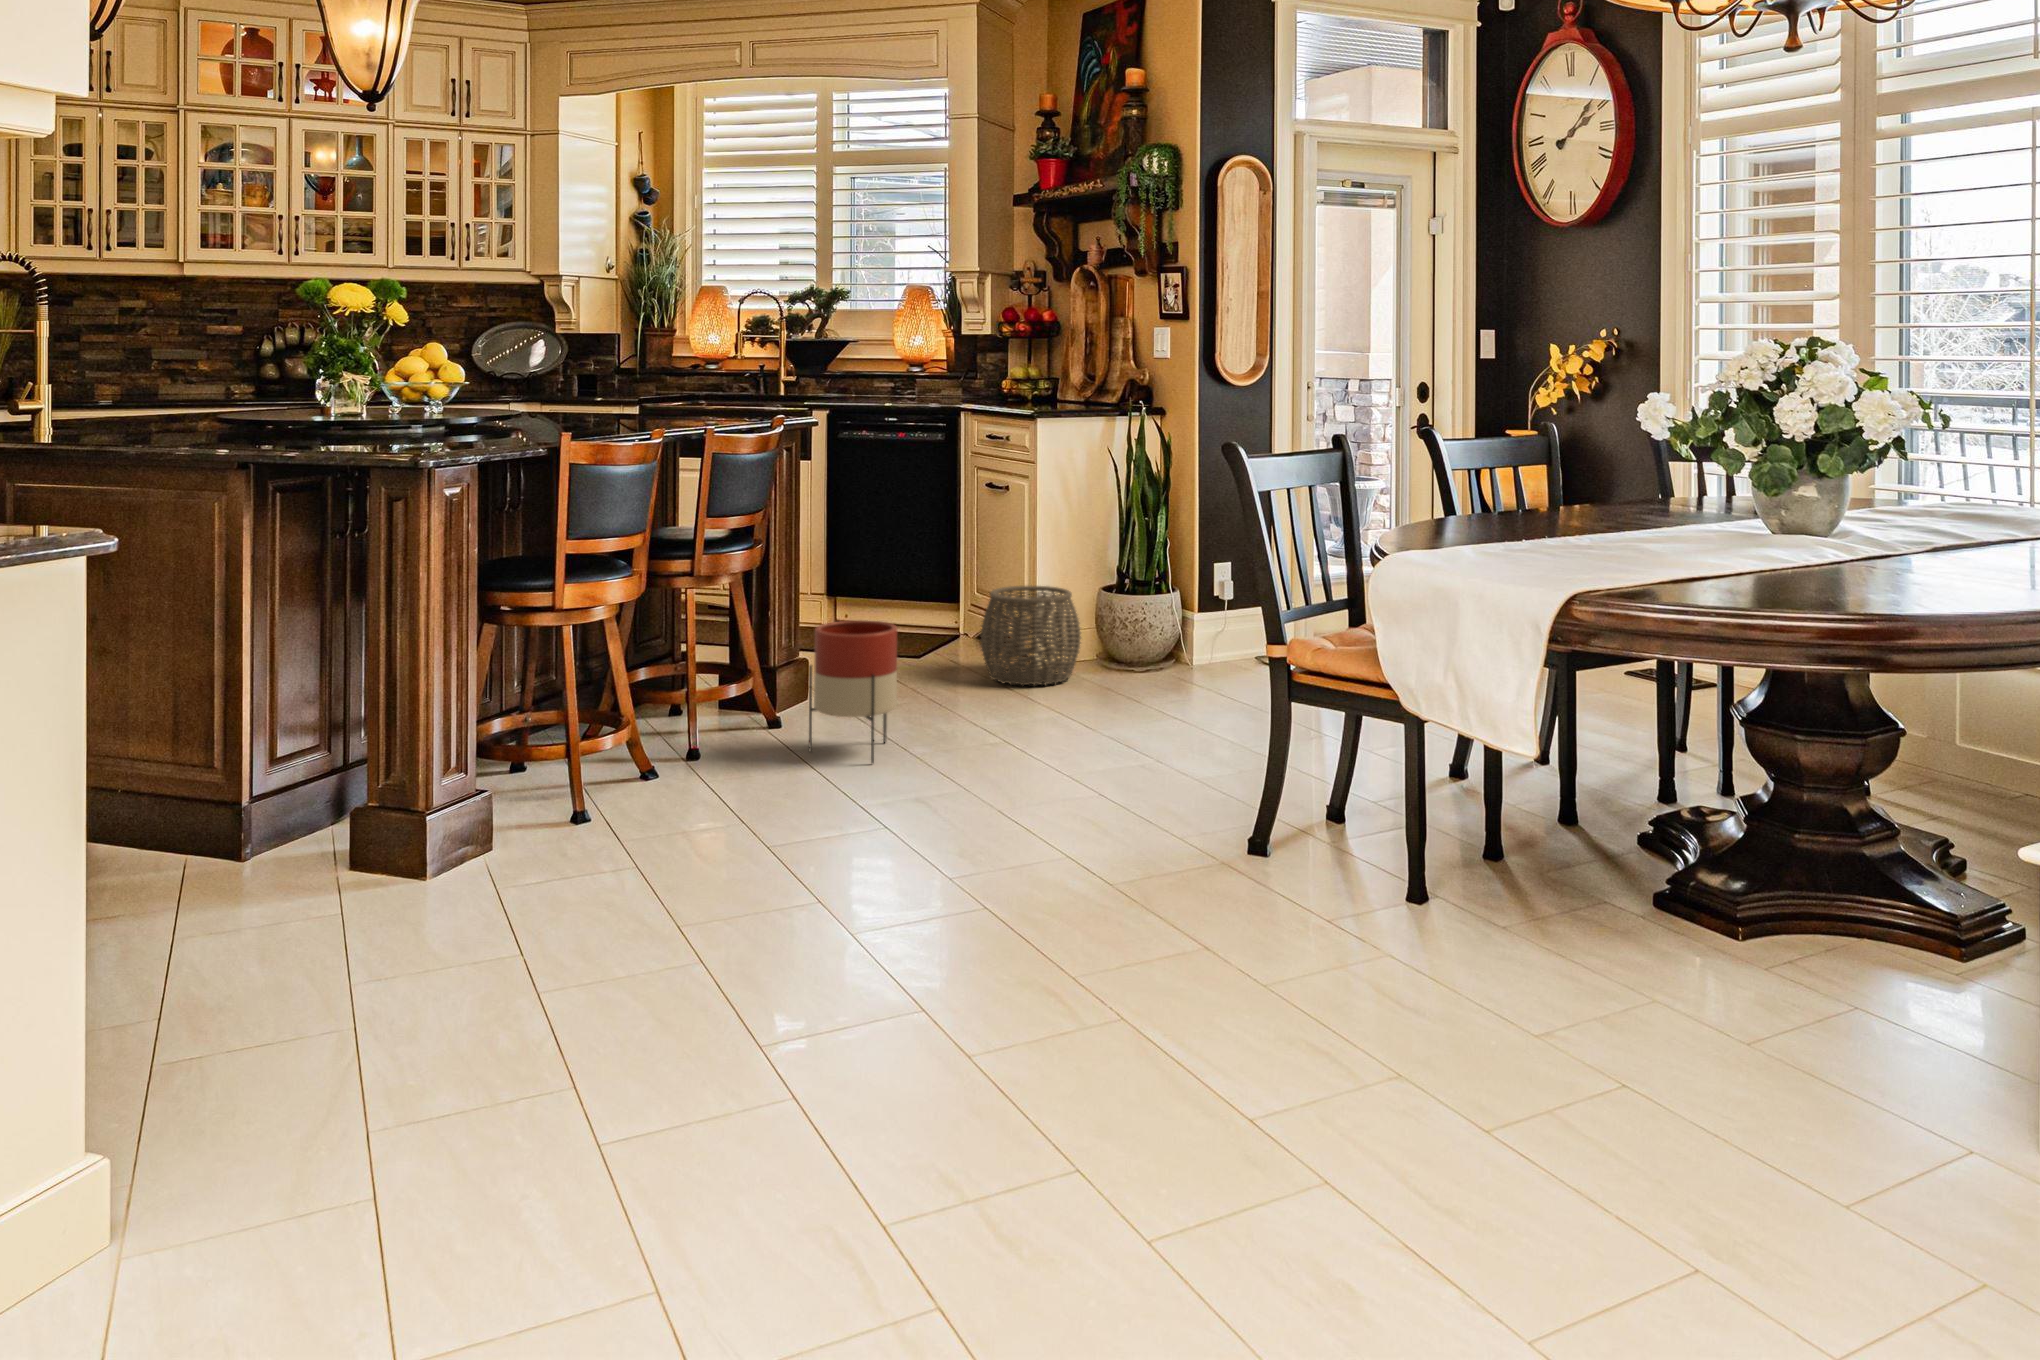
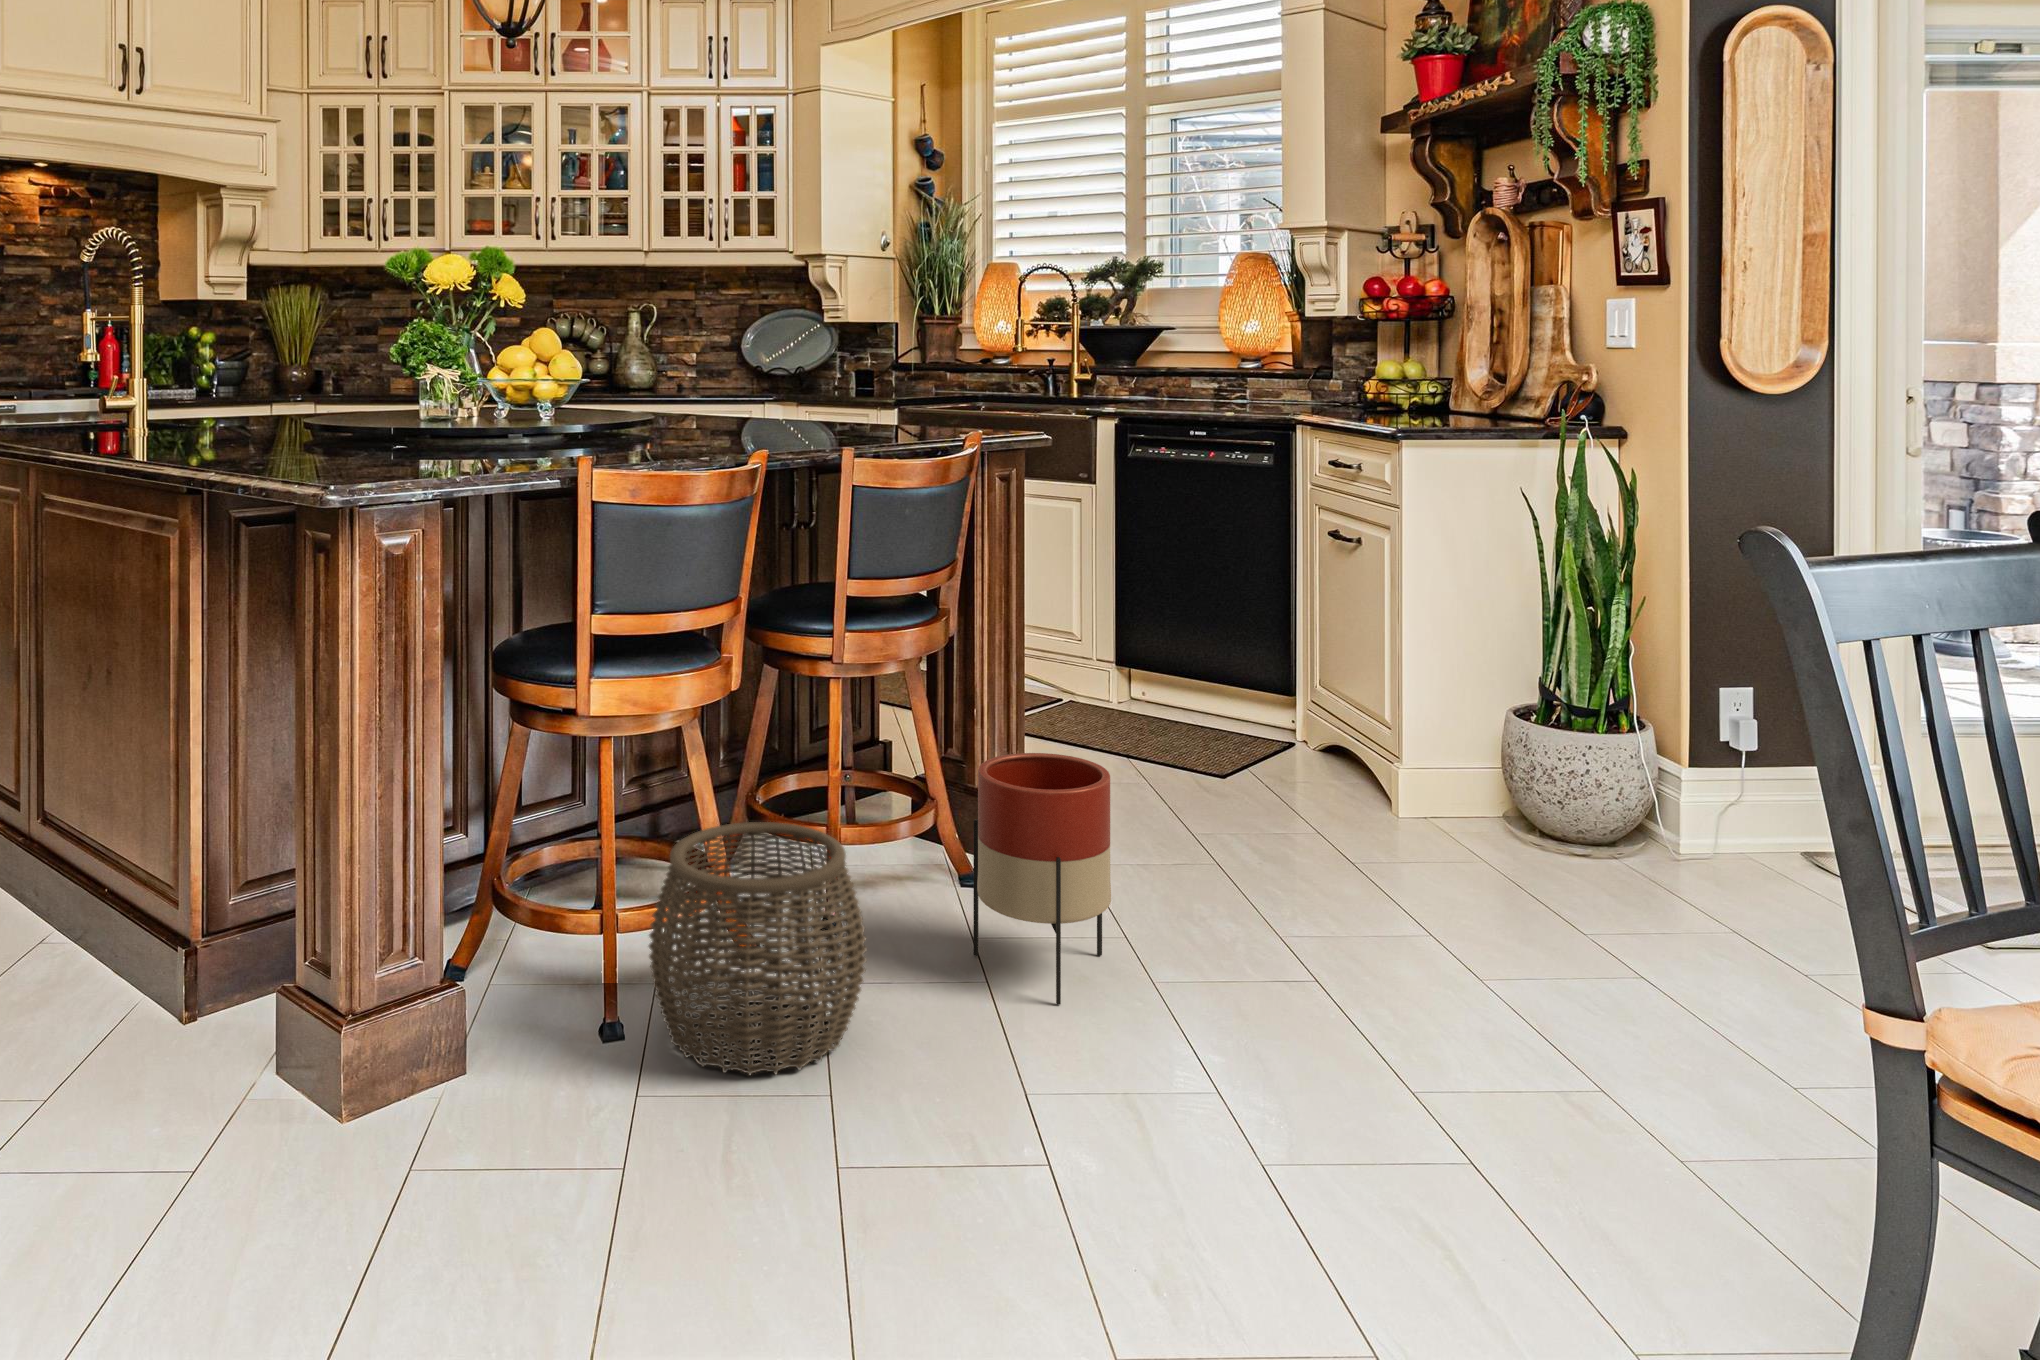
woven basket: present [980,586,1081,686] -> present [649,822,867,1075]

